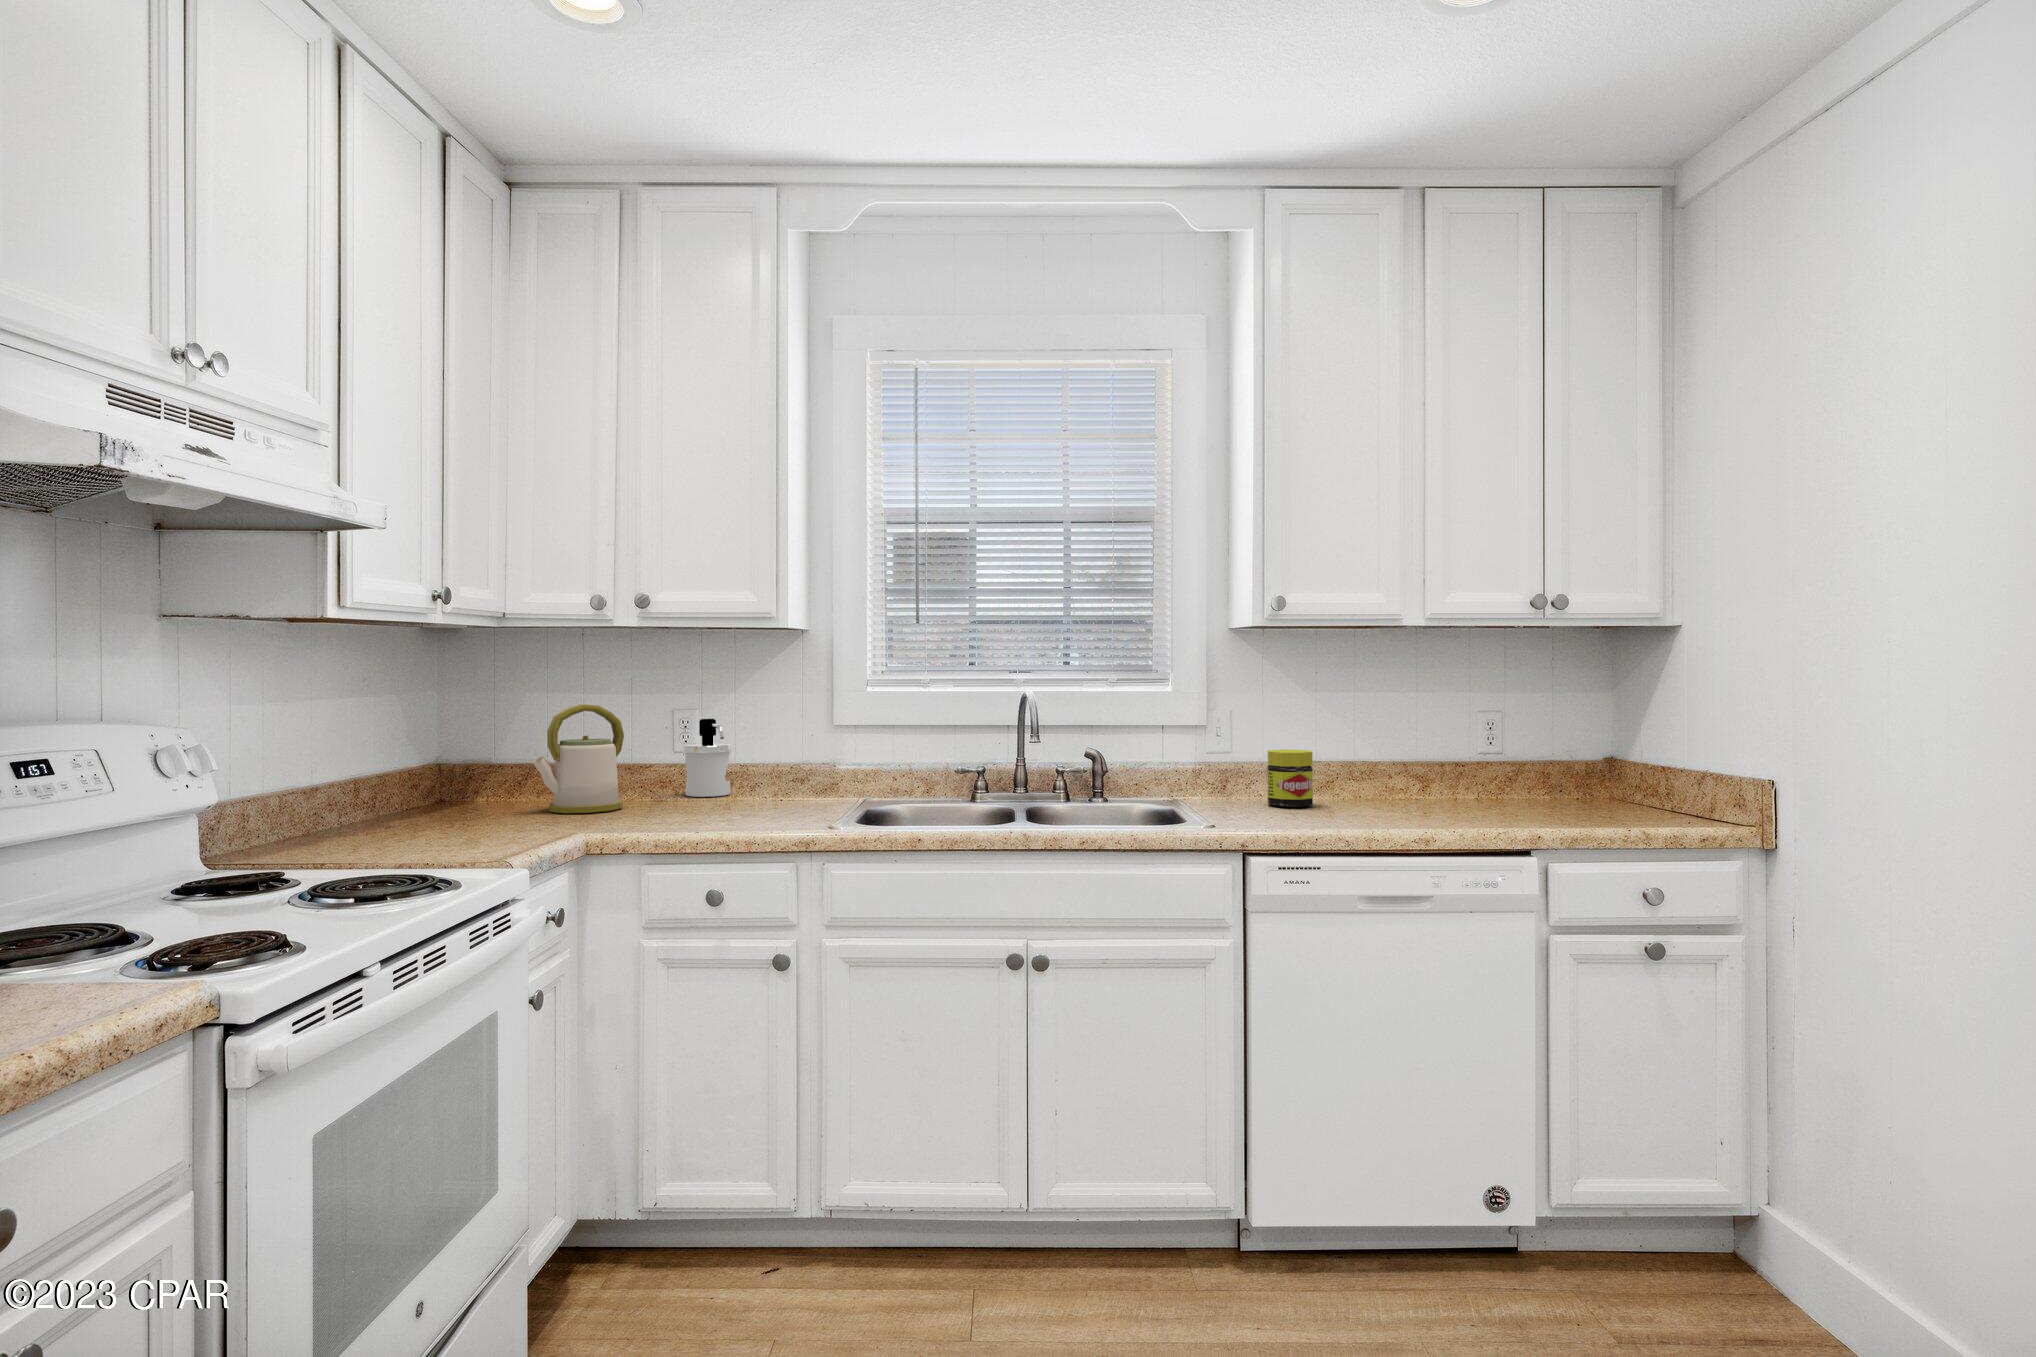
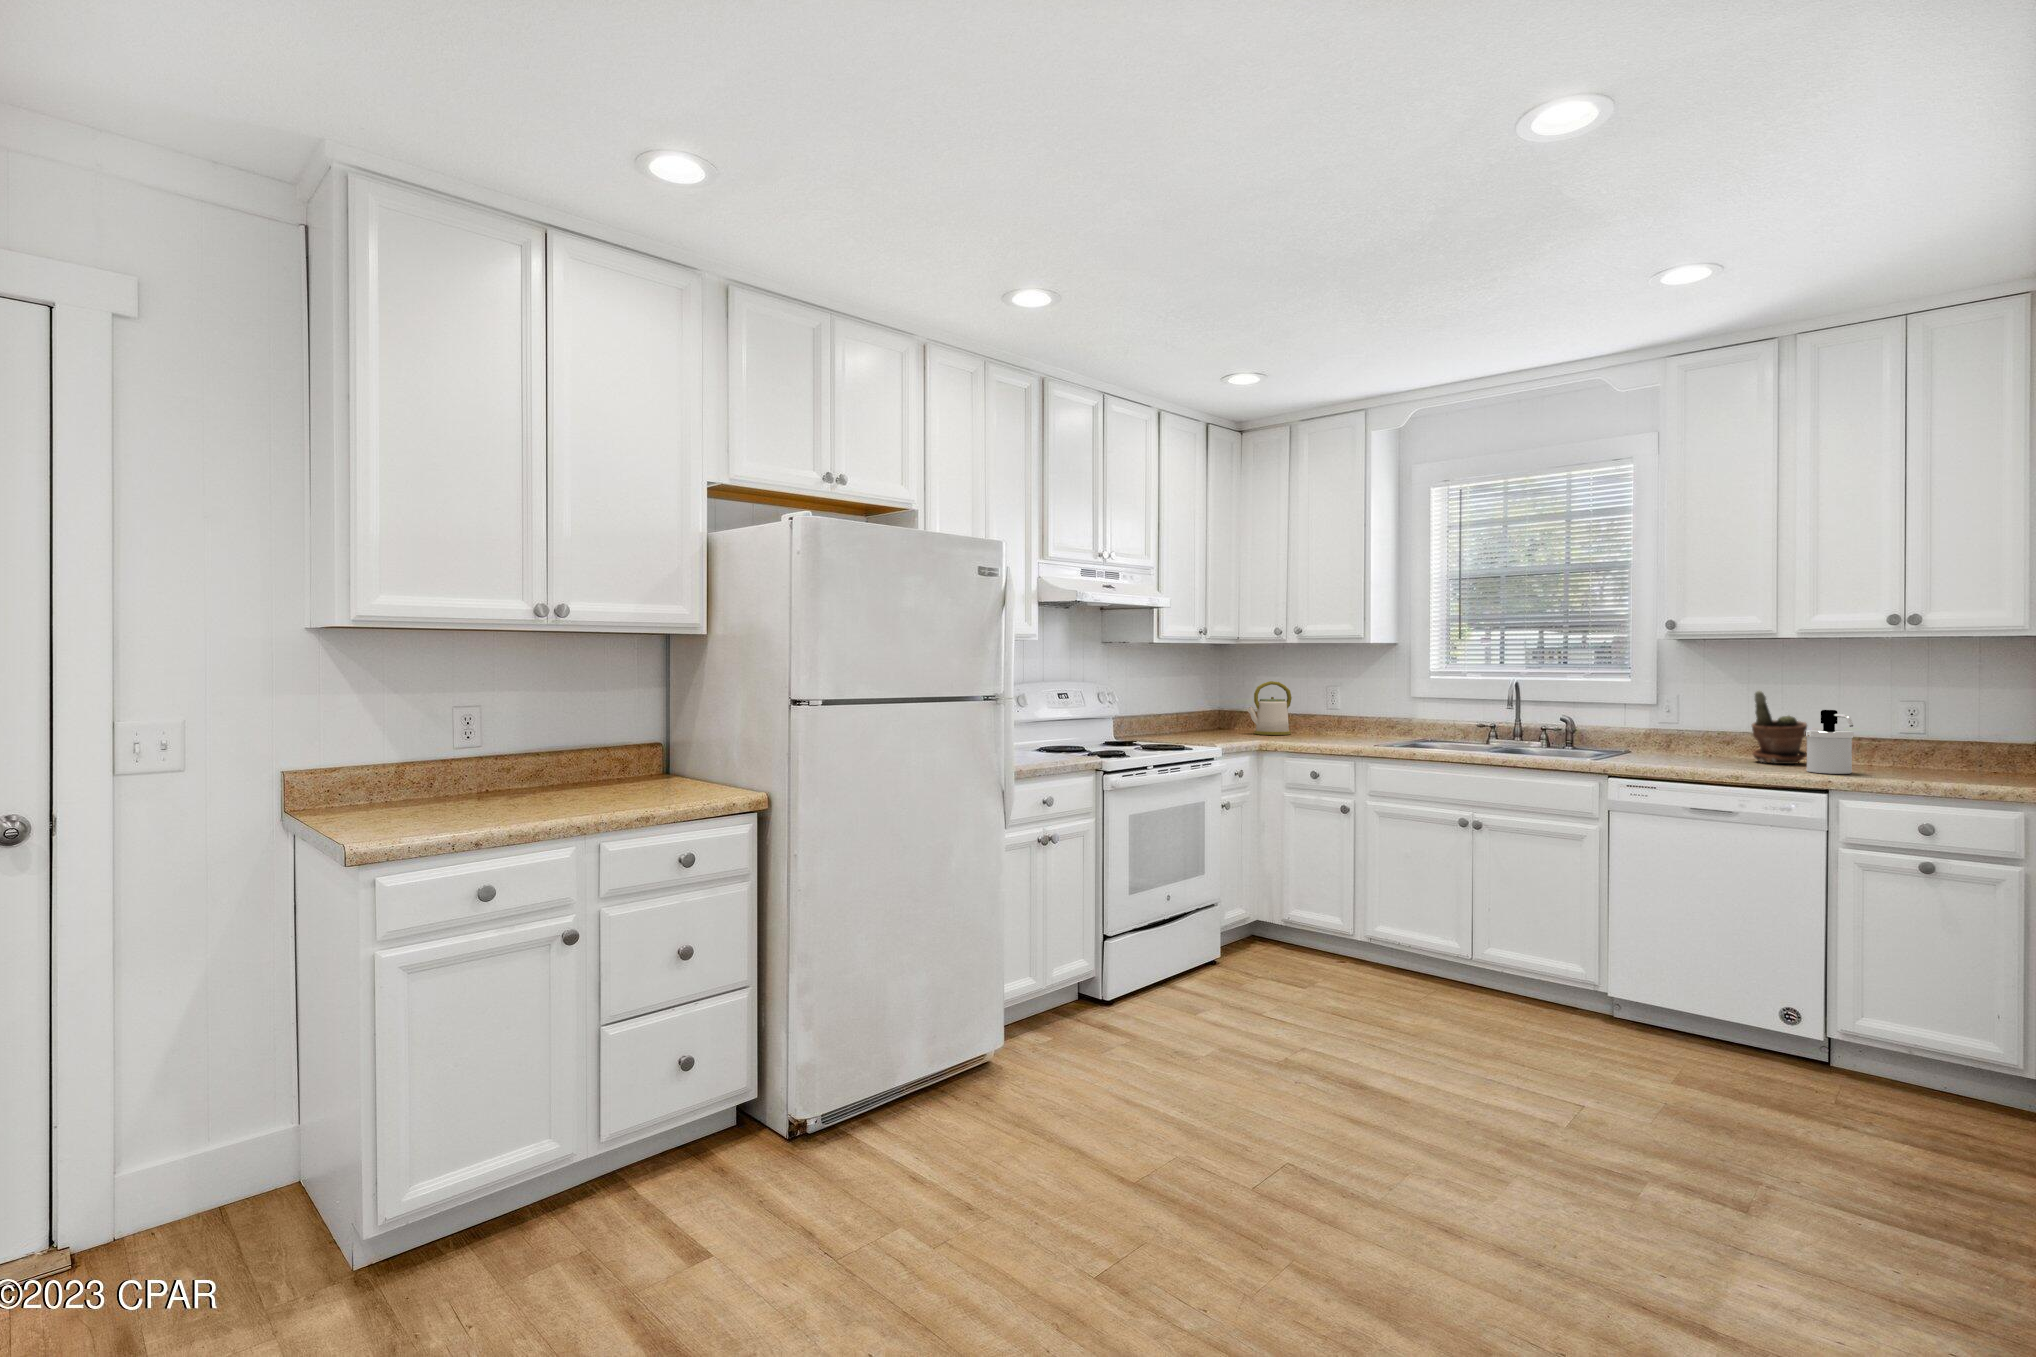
potted plant: none [1352,707,1420,811] -> present [1752,691,1807,764]
soap dispenser: present [684,719,731,797] -> present [1805,710,1854,774]
jar: present [1268,750,1313,807] -> none [1686,719,1724,758]

